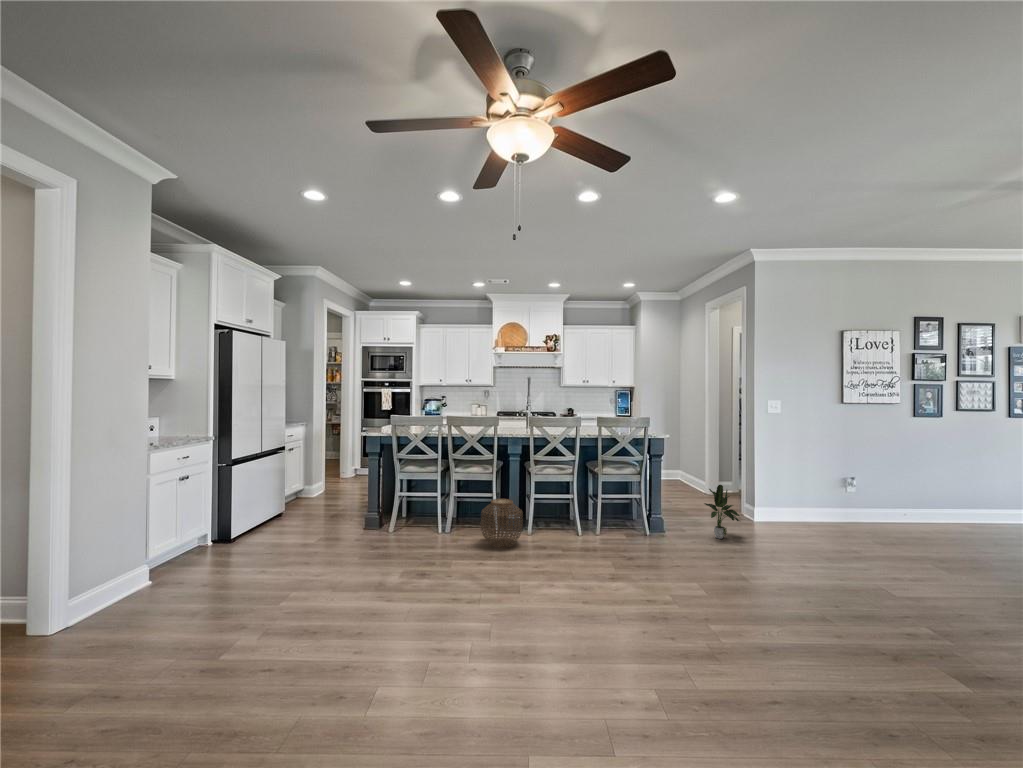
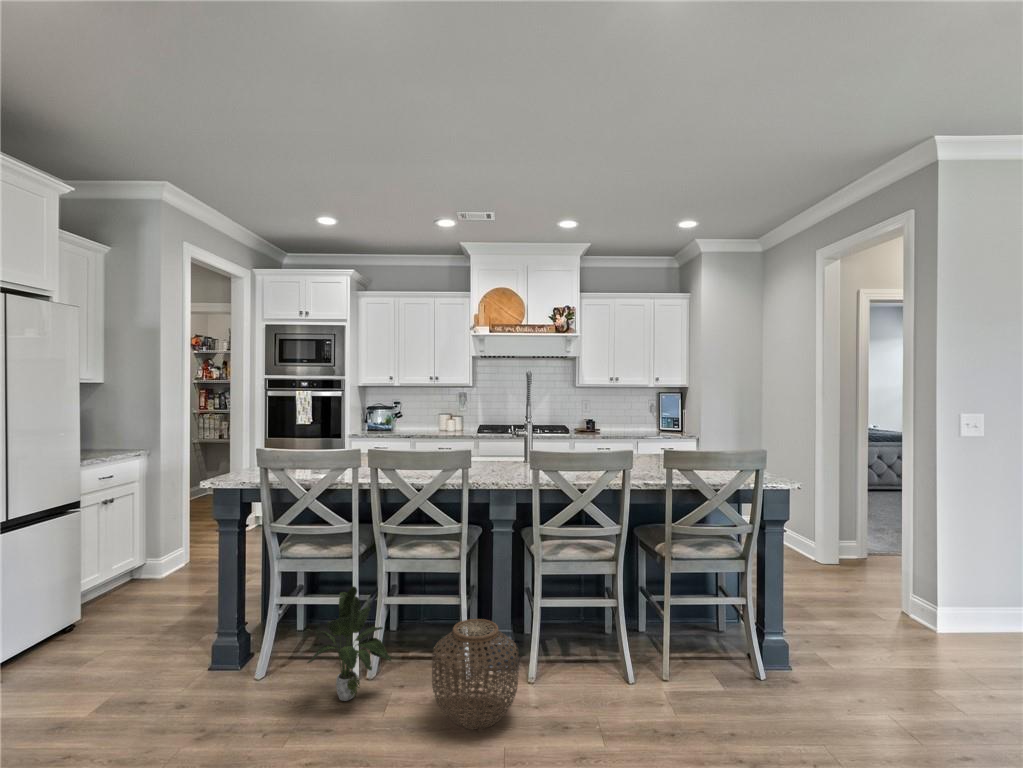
potted plant: present [704,485,740,539] -> present [308,586,391,701]

